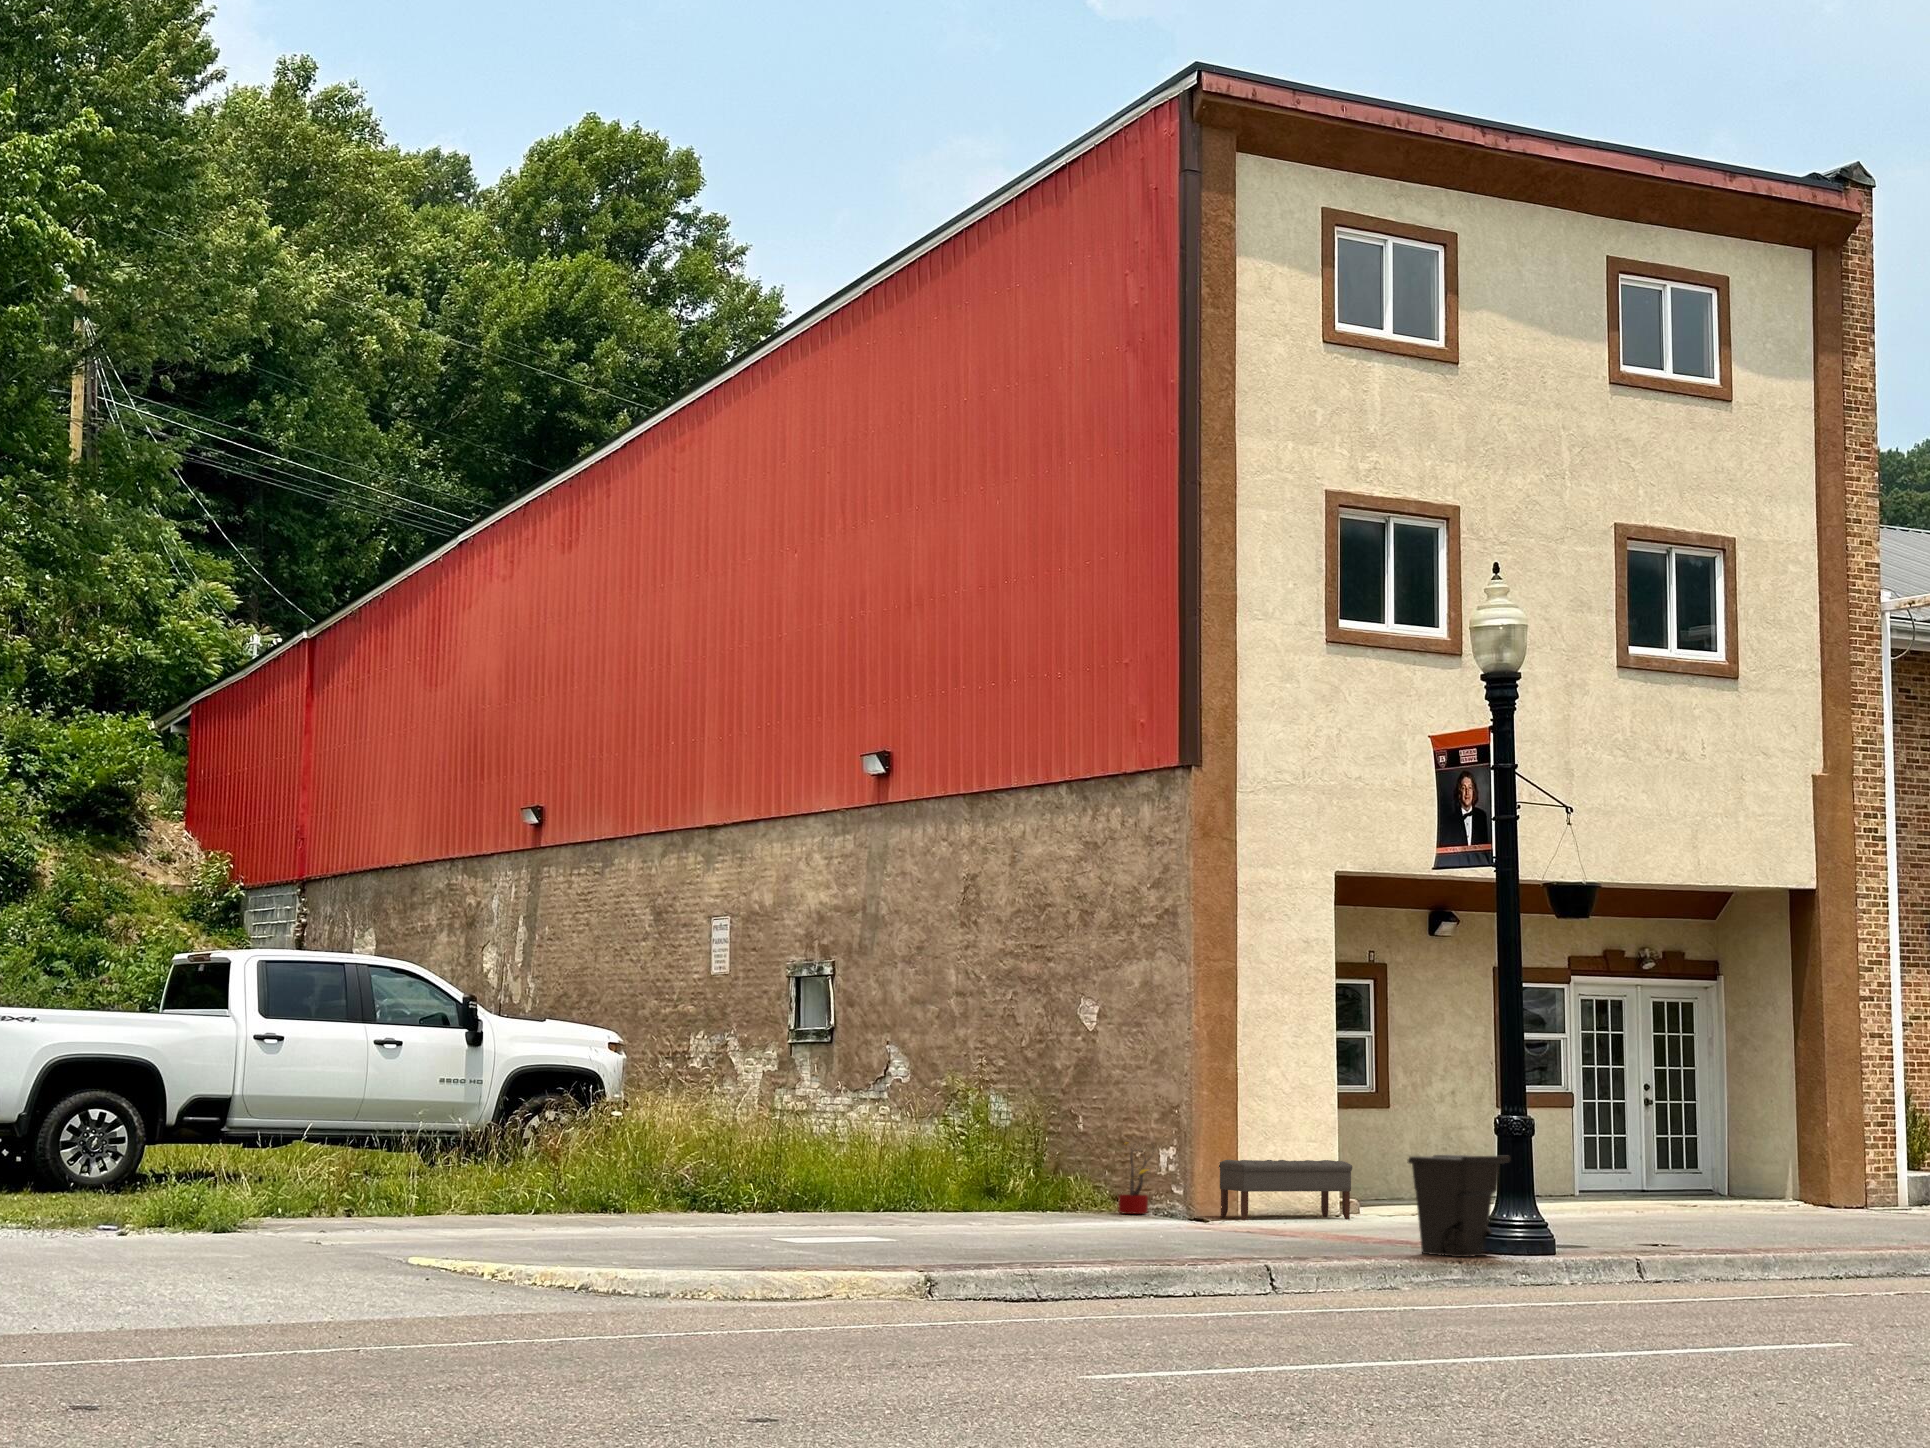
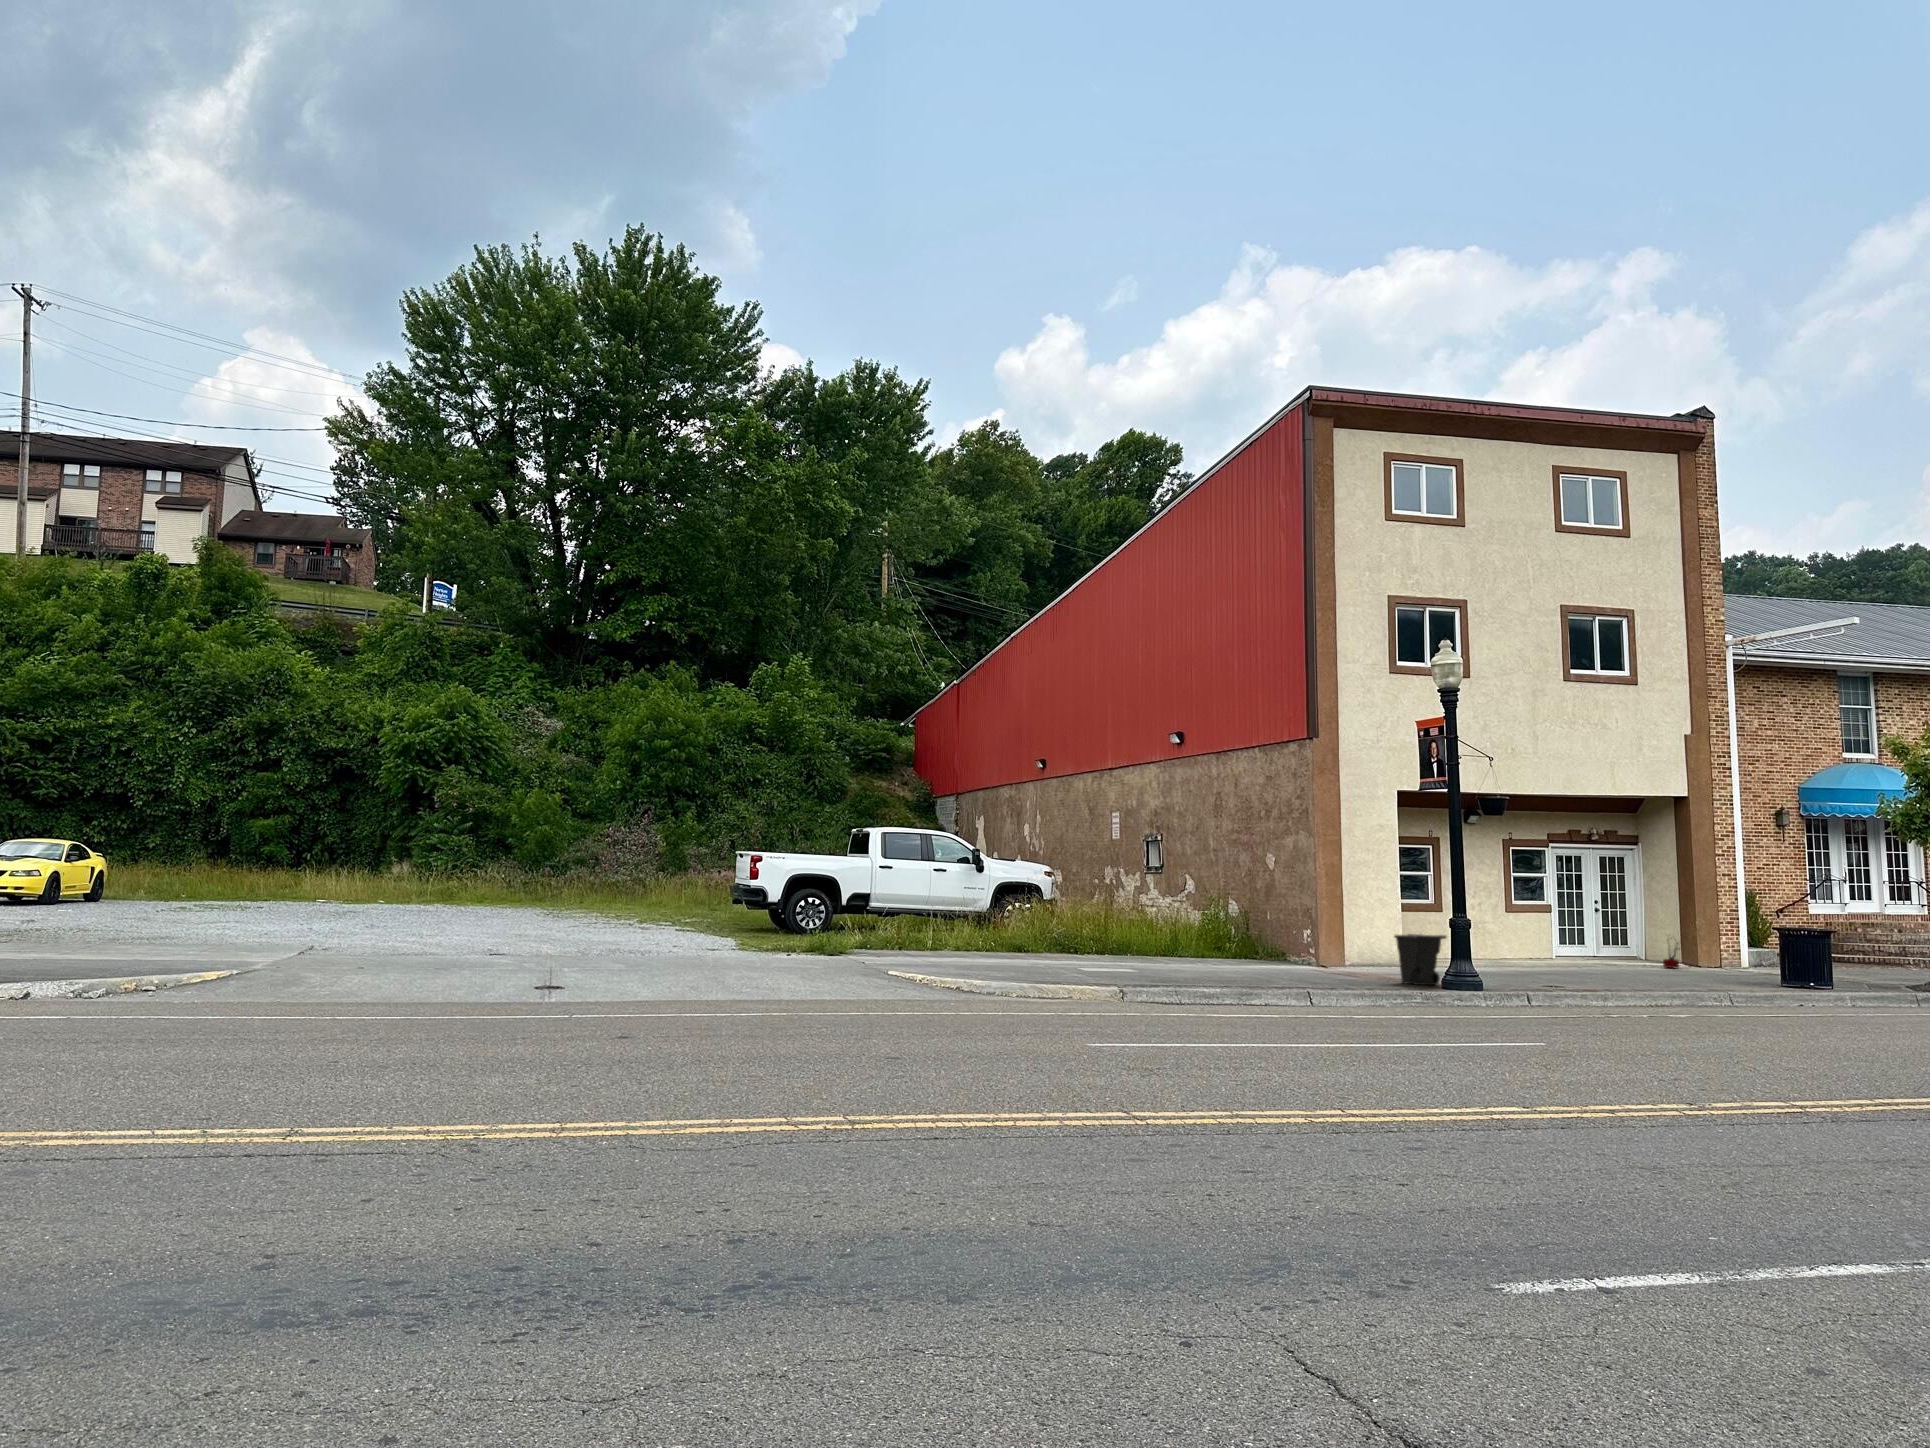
decorative plant: present [1118,1149,1148,1214] -> present [1663,938,1680,968]
bench: present [1219,1160,1352,1220] -> none [1329,934,1400,966]

